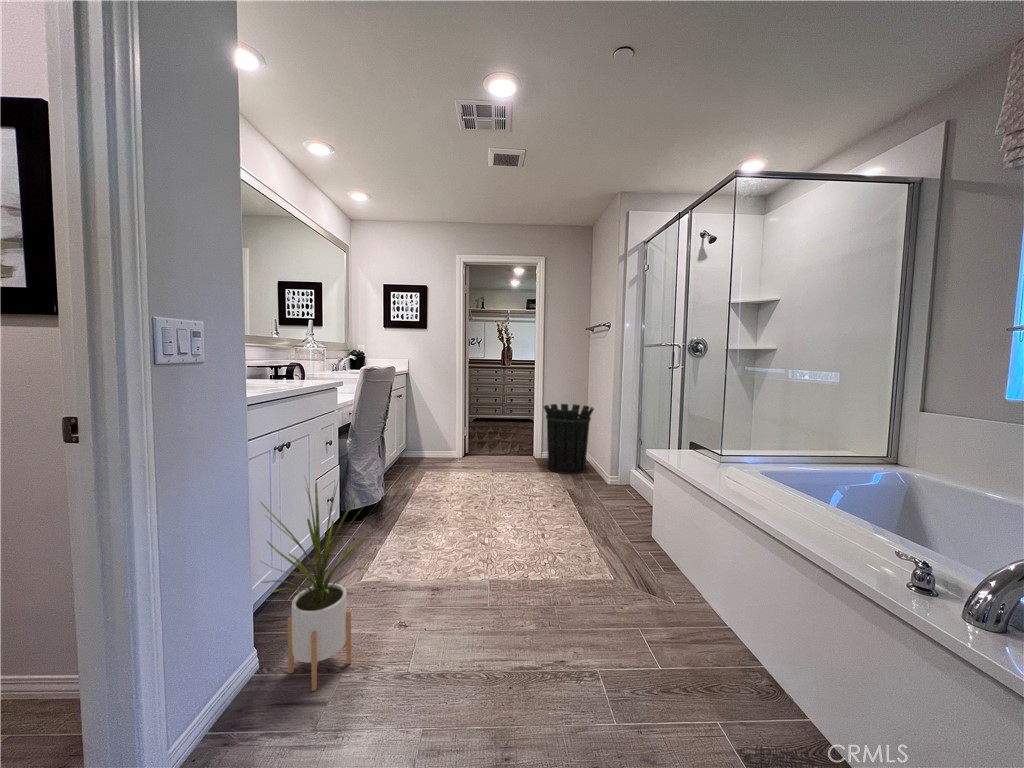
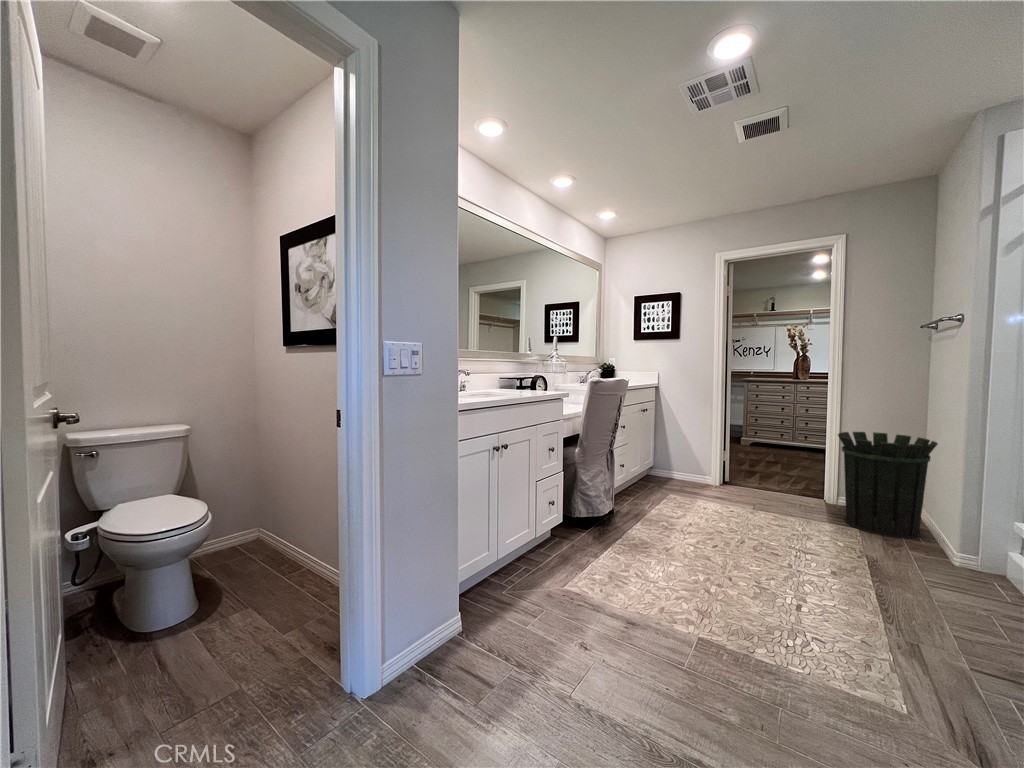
house plant: present [261,483,369,691] -> none [455,473,551,670]

